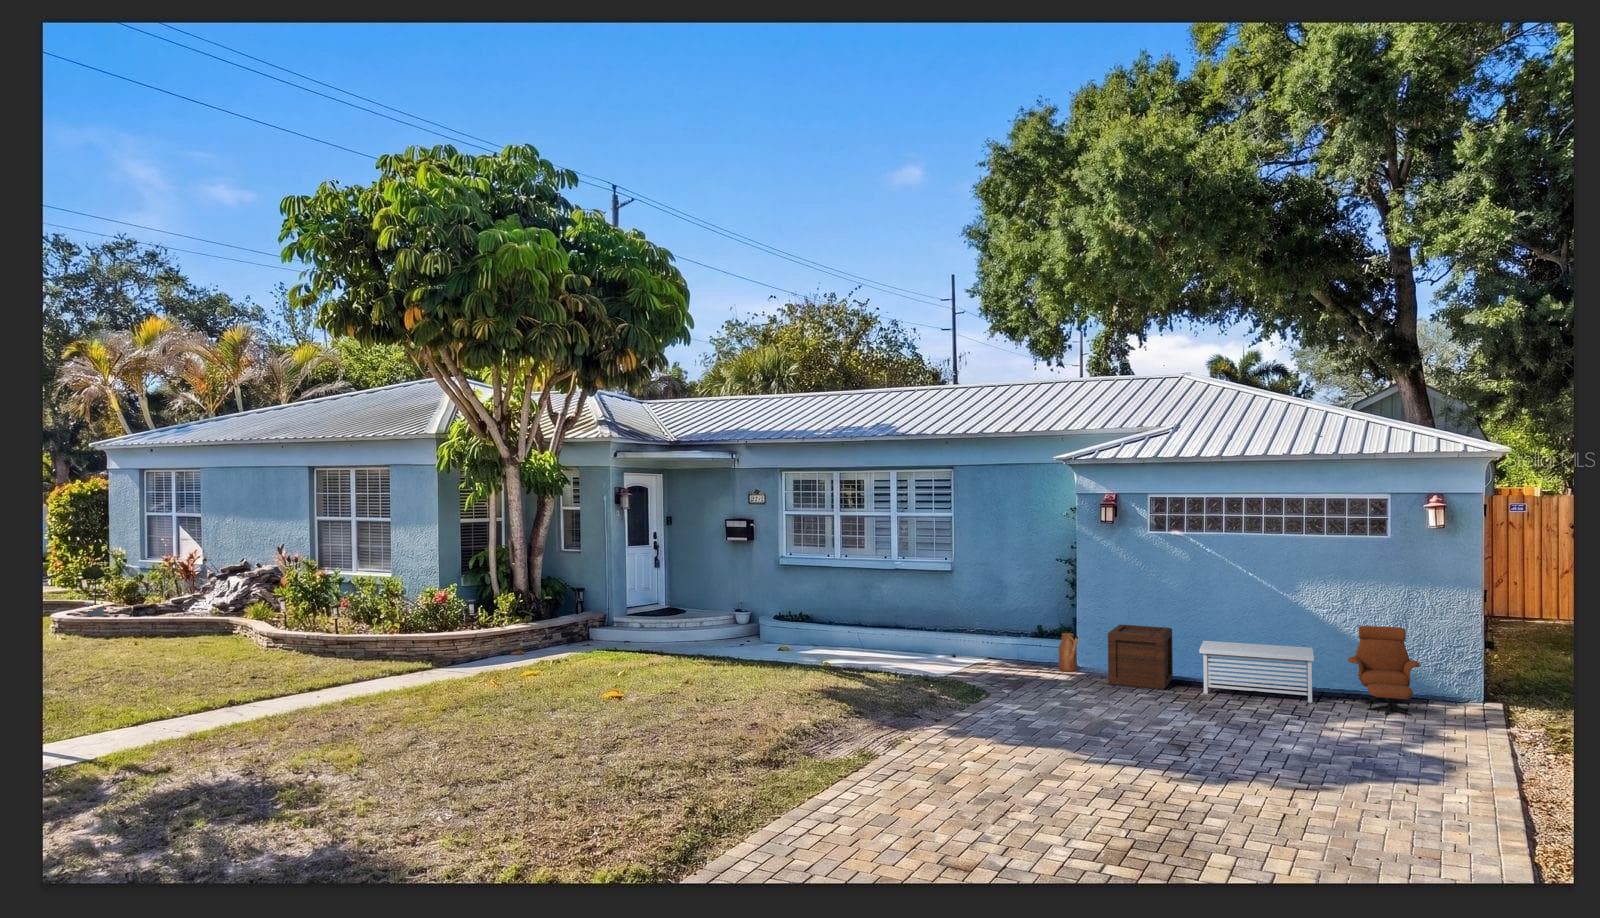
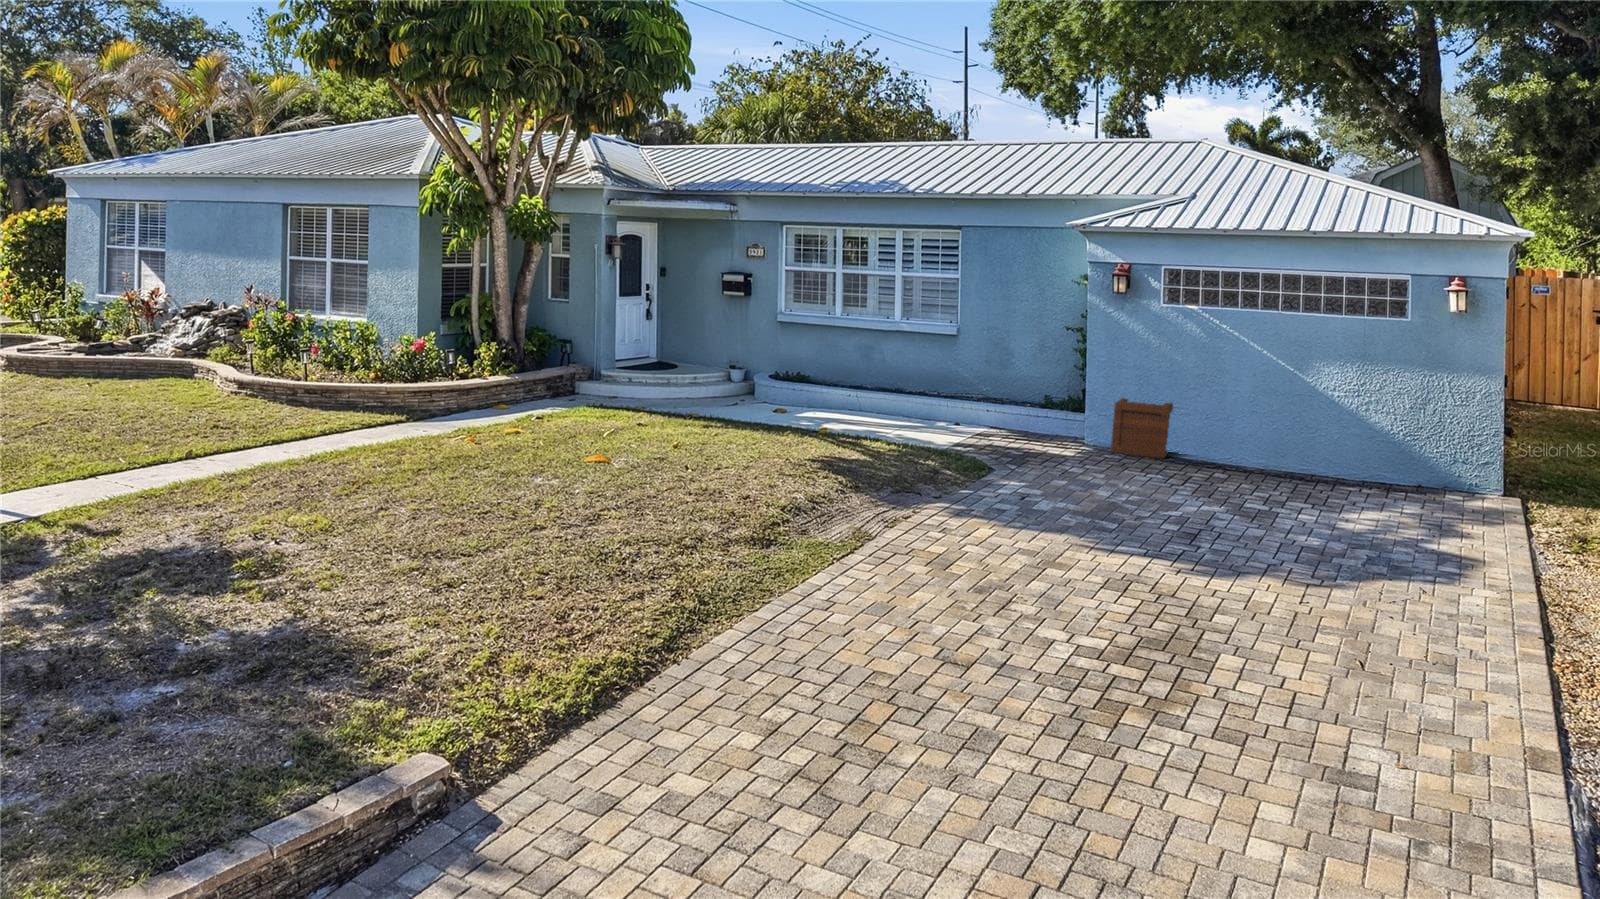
potted tree: present [81,566,106,617] -> none [24,301,53,355]
lounge chair: present [1348,626,1420,716] -> none [1342,403,1410,488]
watering can: present [1059,633,1078,672] -> none [1061,403,1084,440]
storage bench: present [1199,641,1314,703] -> none [1202,413,1311,474]

